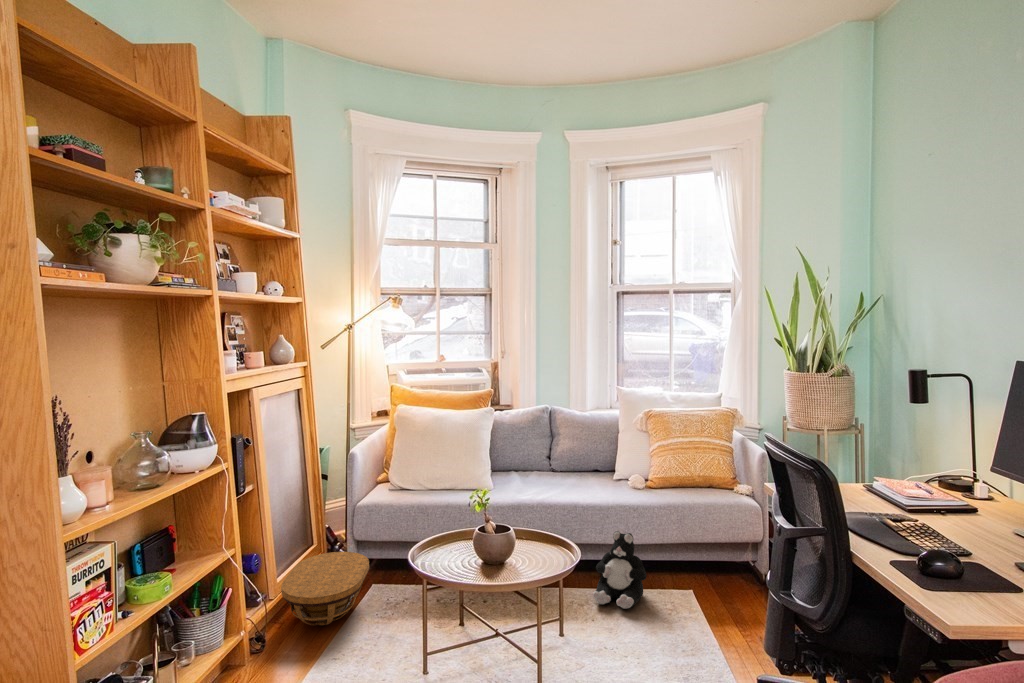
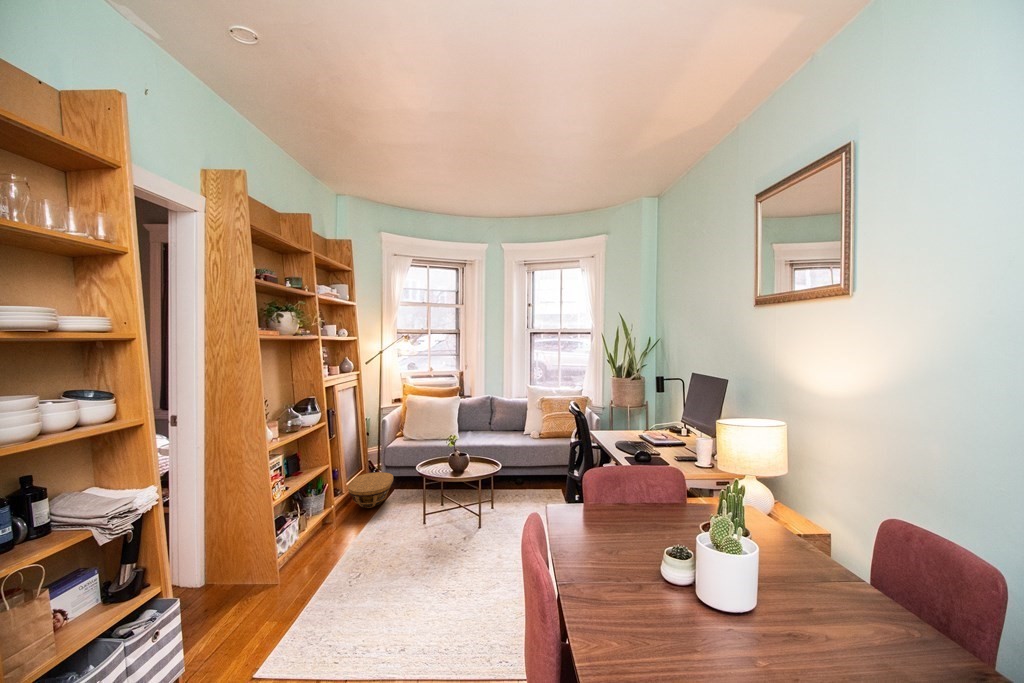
plush toy: present [593,531,647,609] -> none [510,458,537,496]

